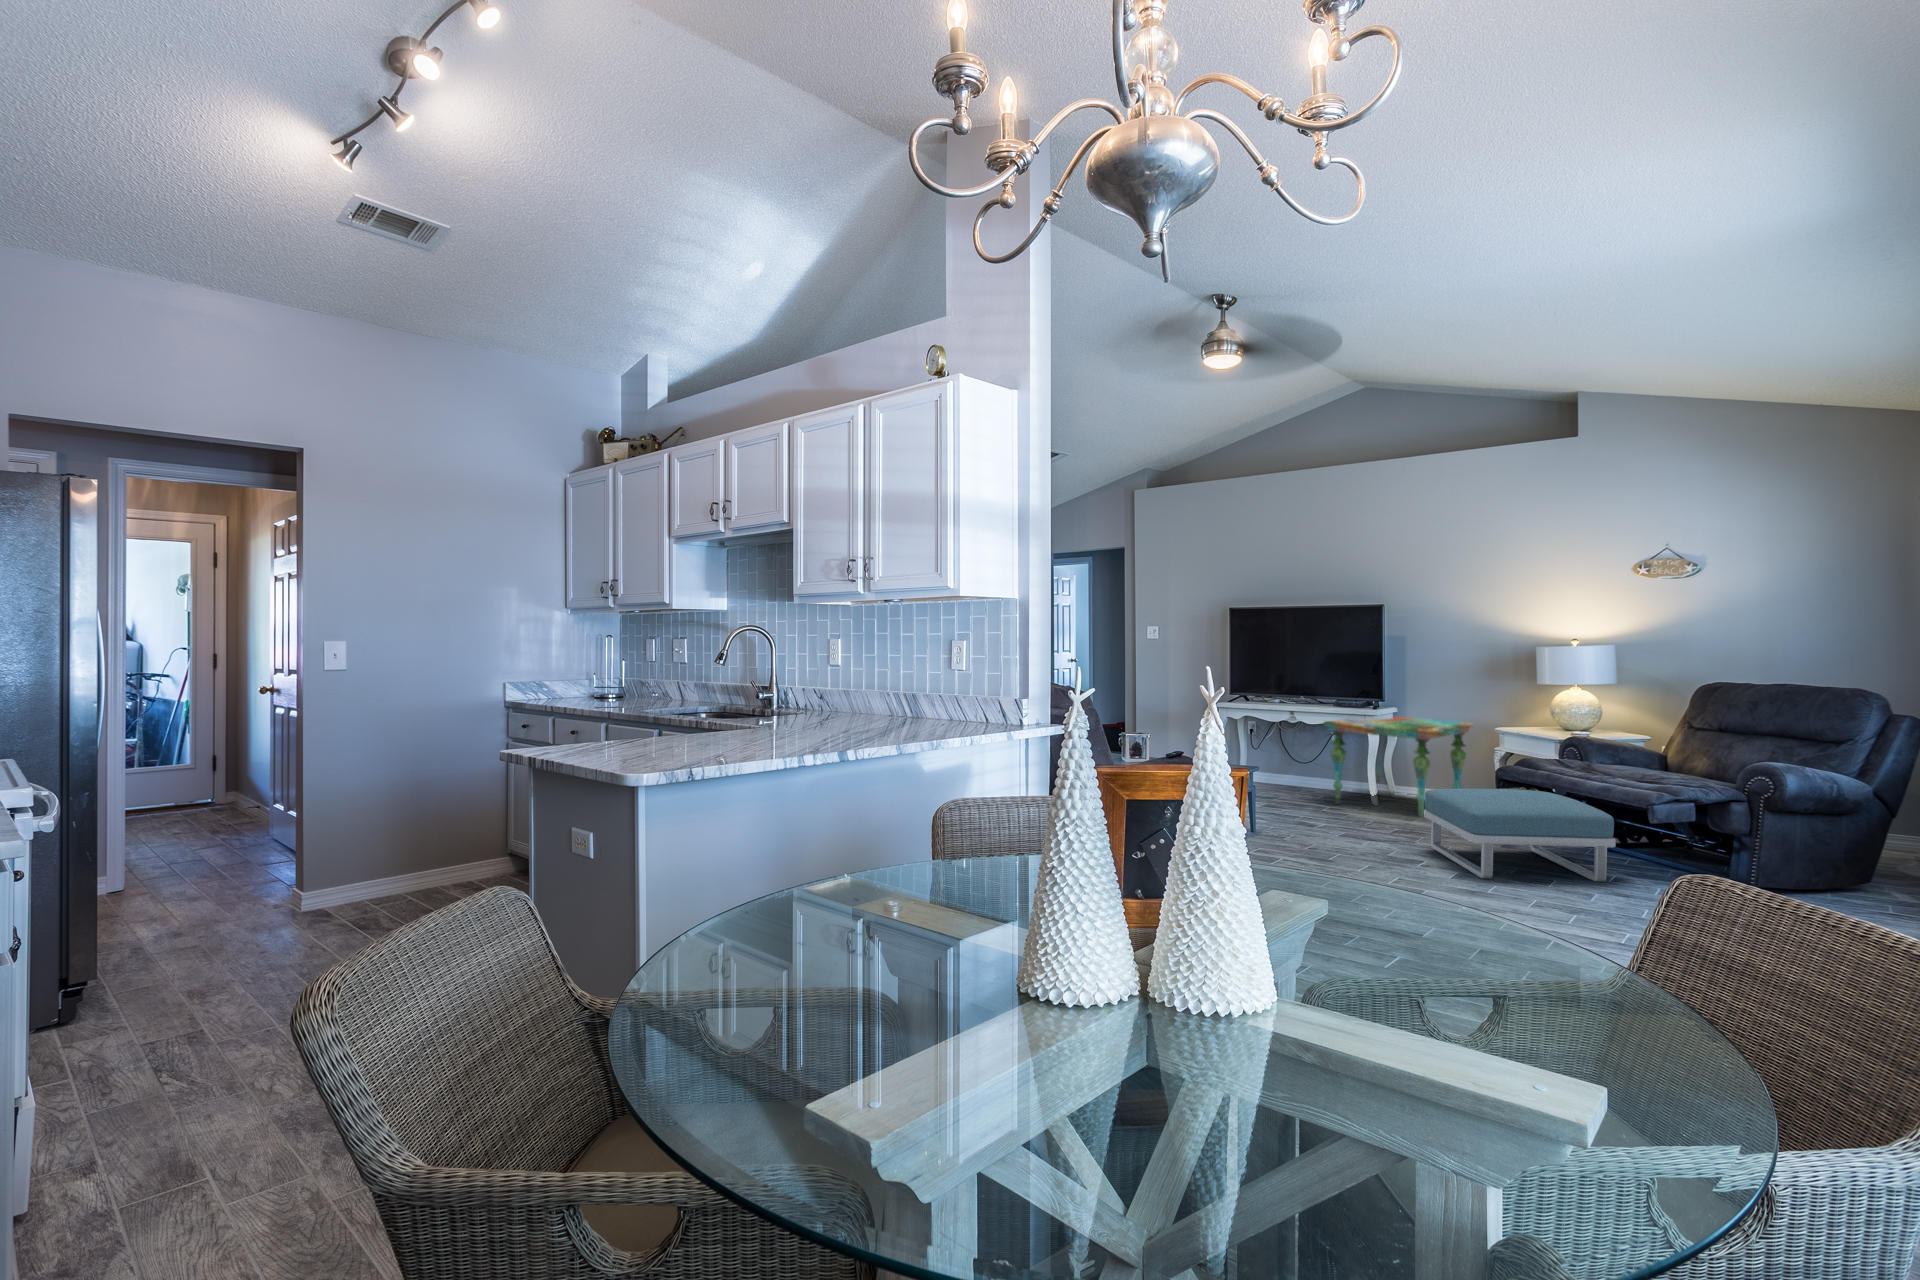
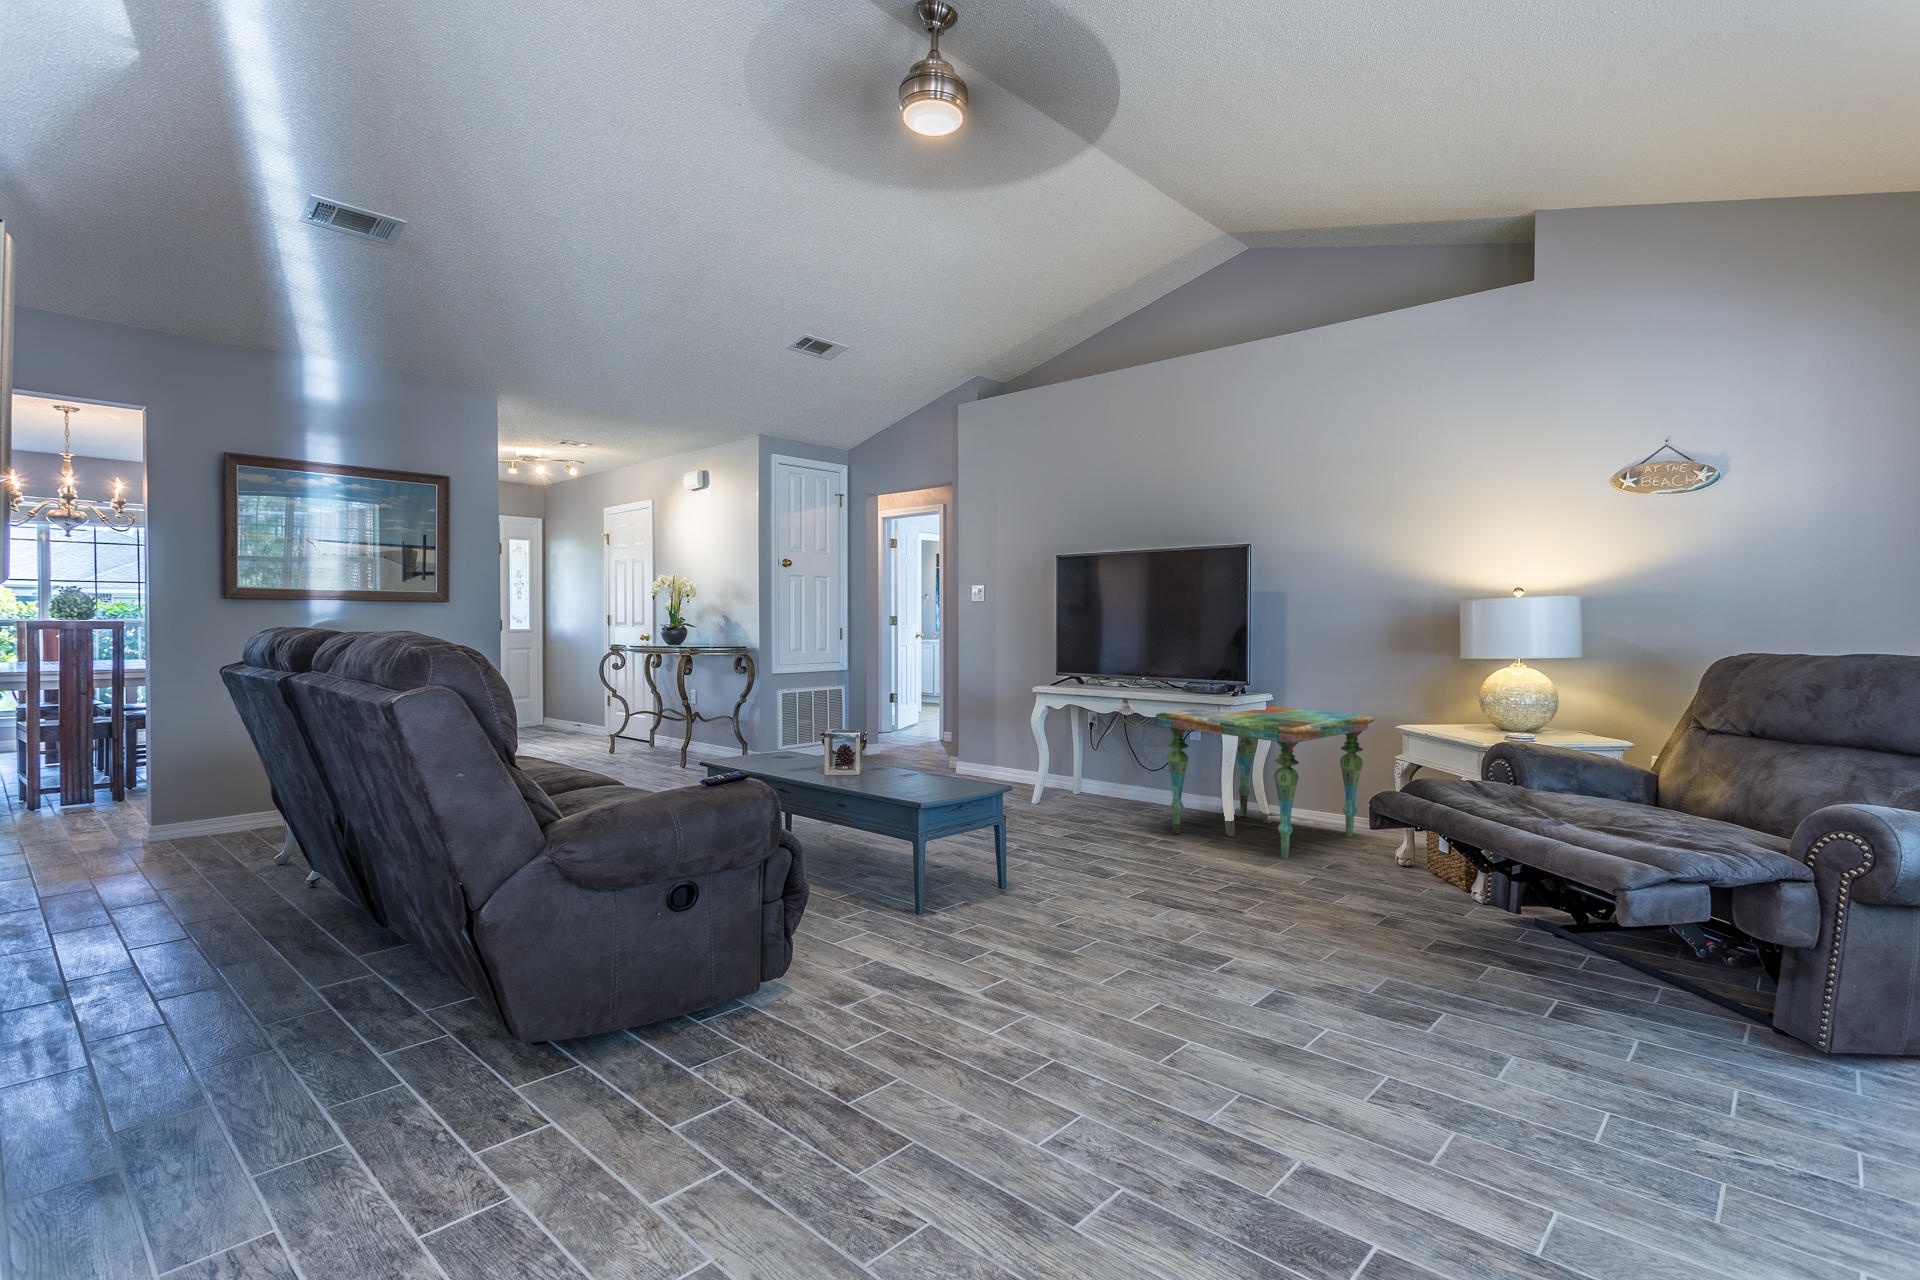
footstool: present [1424,789,1616,882] -> none [1247,833,1557,1025]

